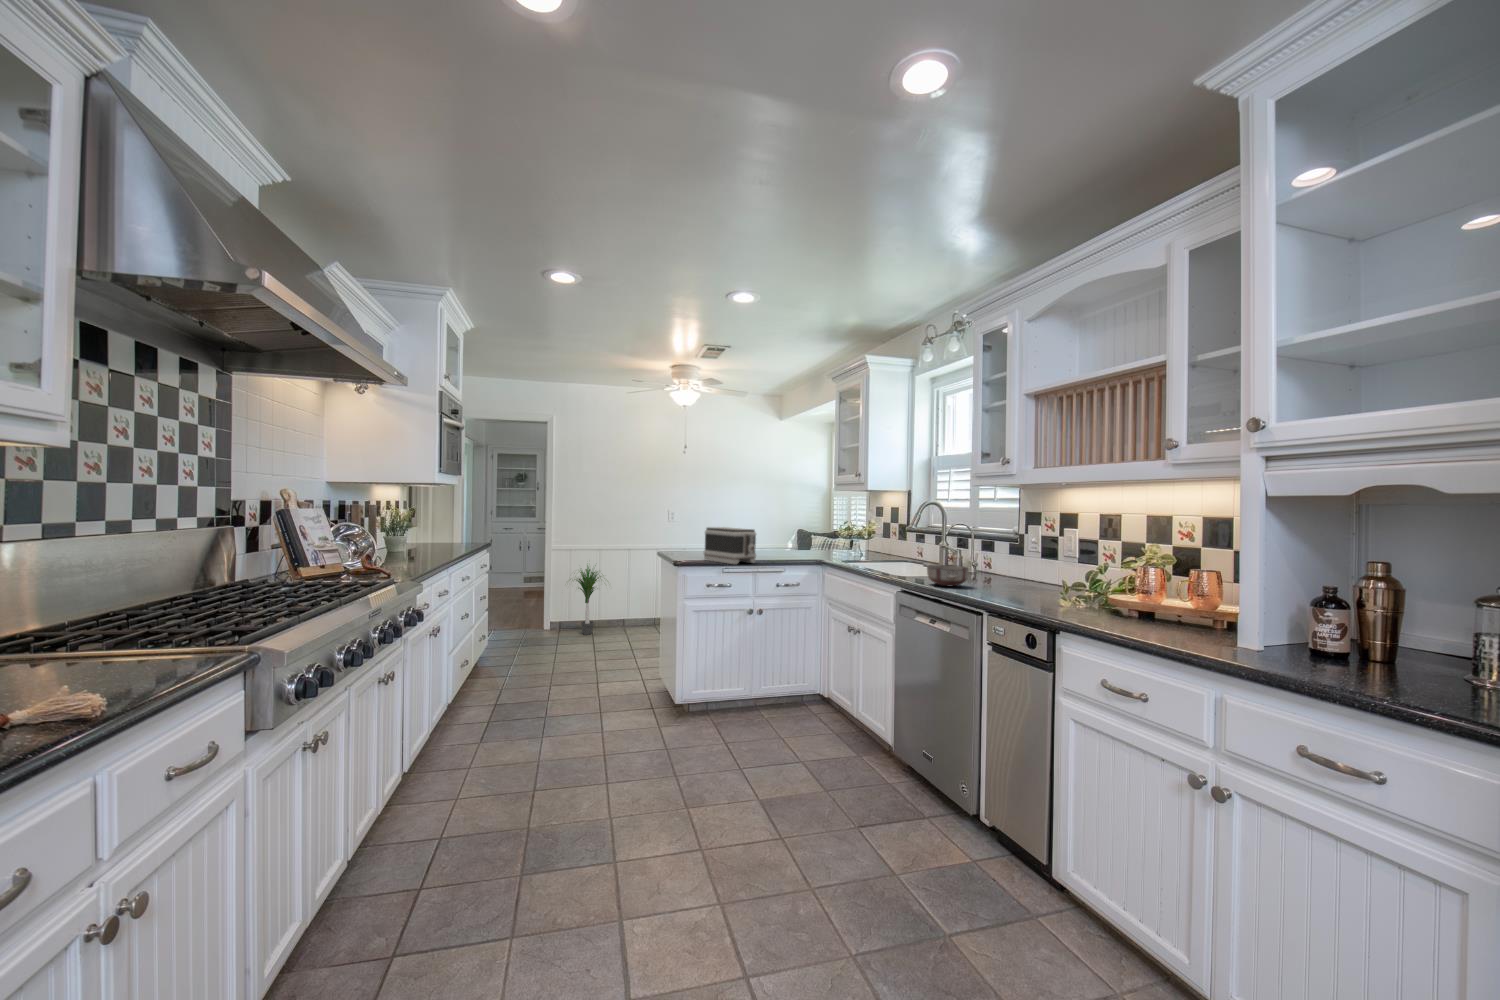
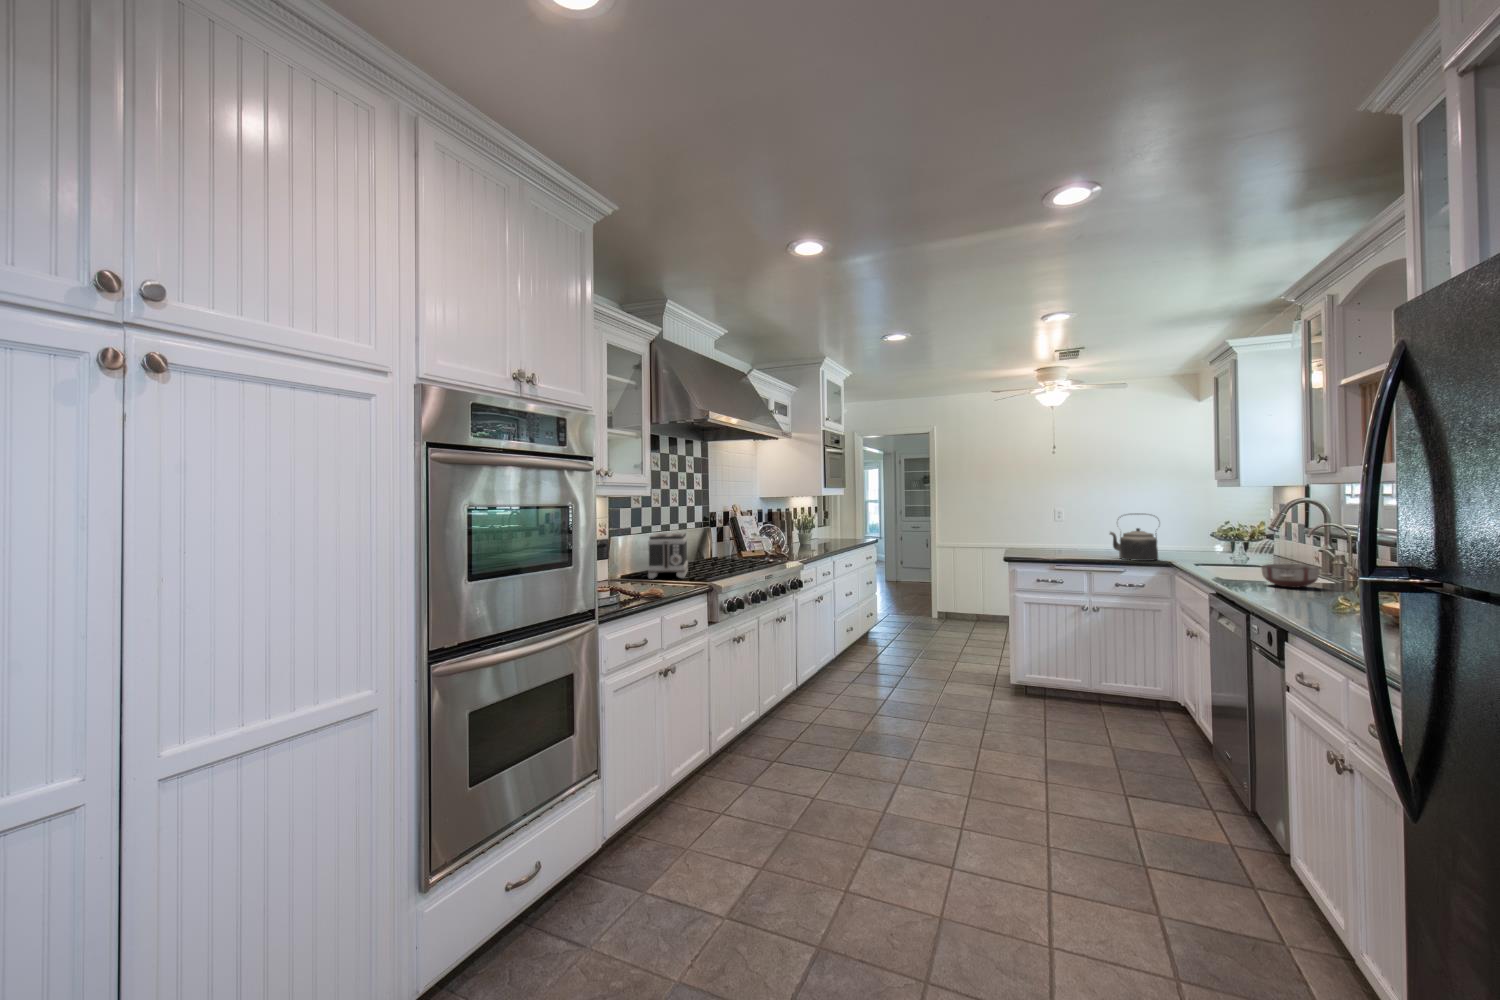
kettle: none [761,517,803,562] -> present [1110,513,1158,561]
toaster: present [704,527,756,565] -> present [648,533,688,579]
potted plant: present [574,565,601,635] -> none [942,556,990,626]

